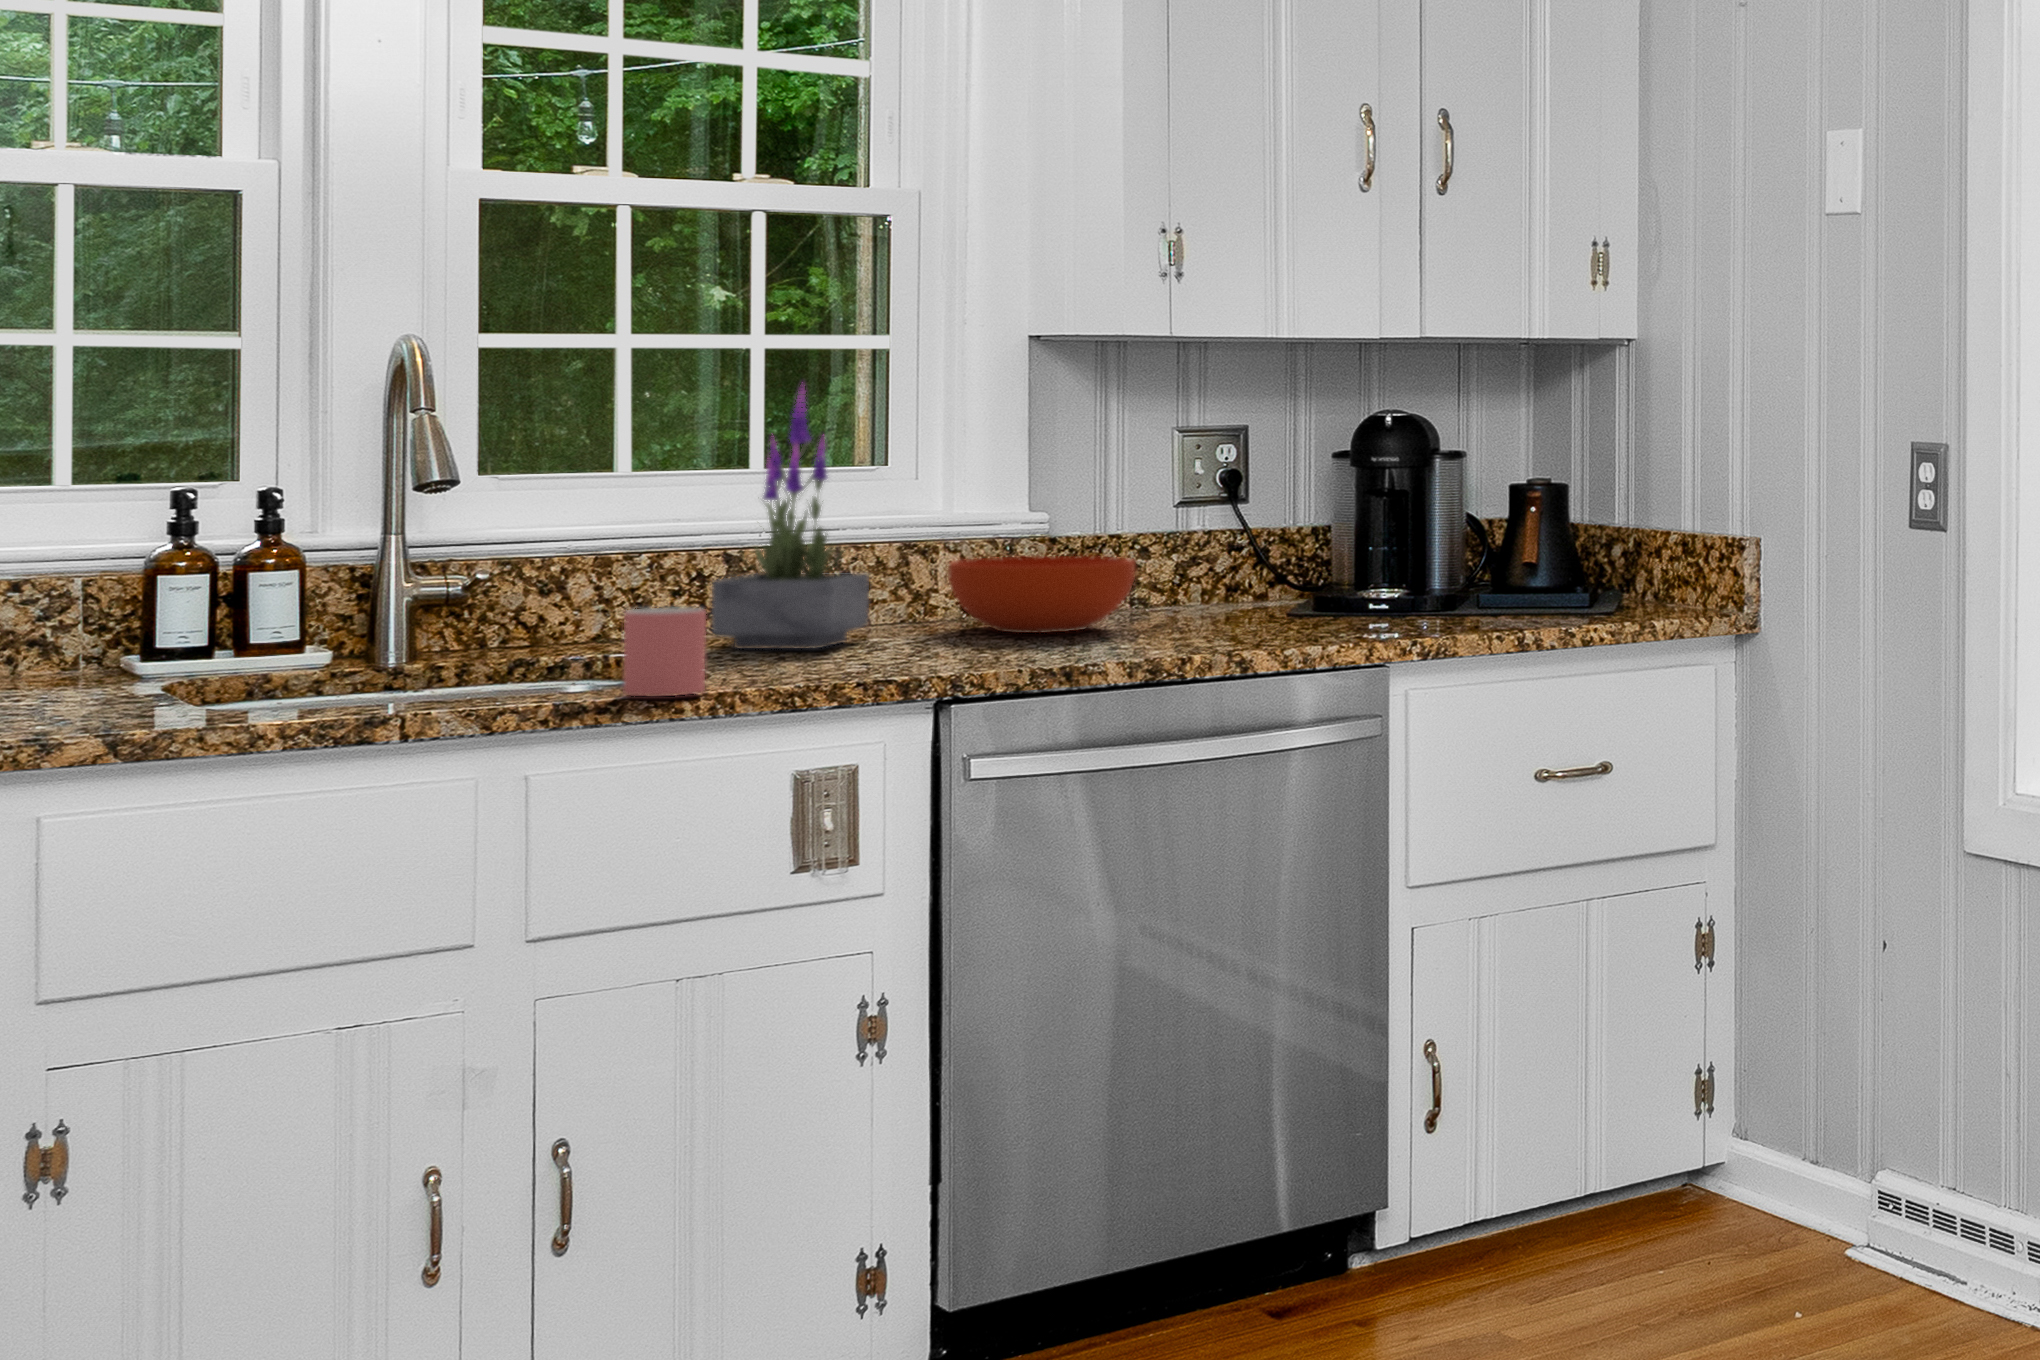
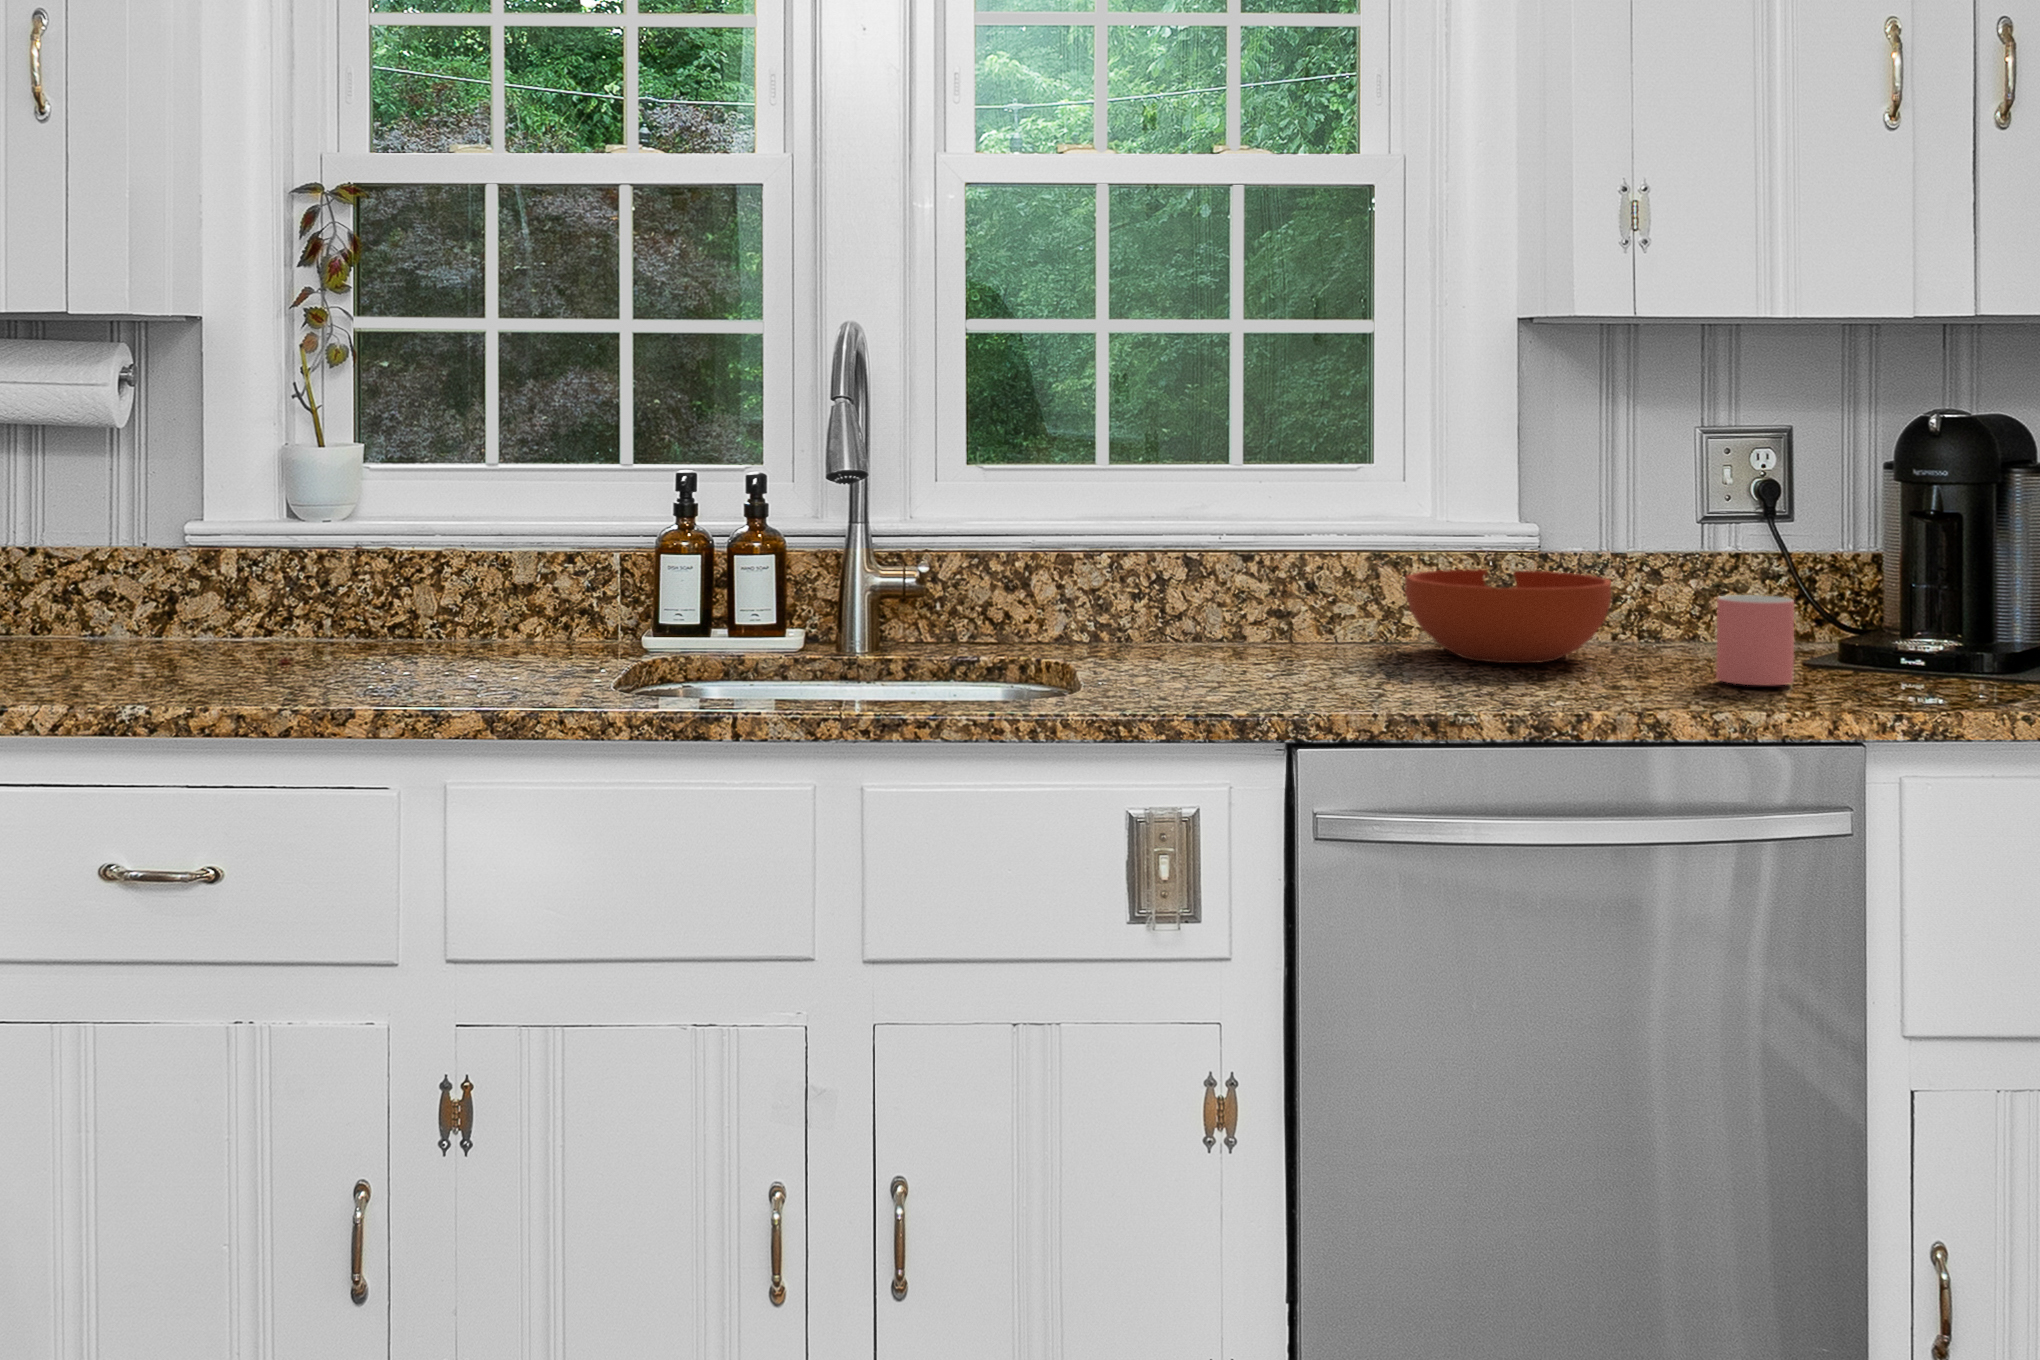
potted plant: present [712,390,869,649] -> none [1139,372,1308,664]
mug: present [623,608,706,696] -> present [1716,595,1794,686]

